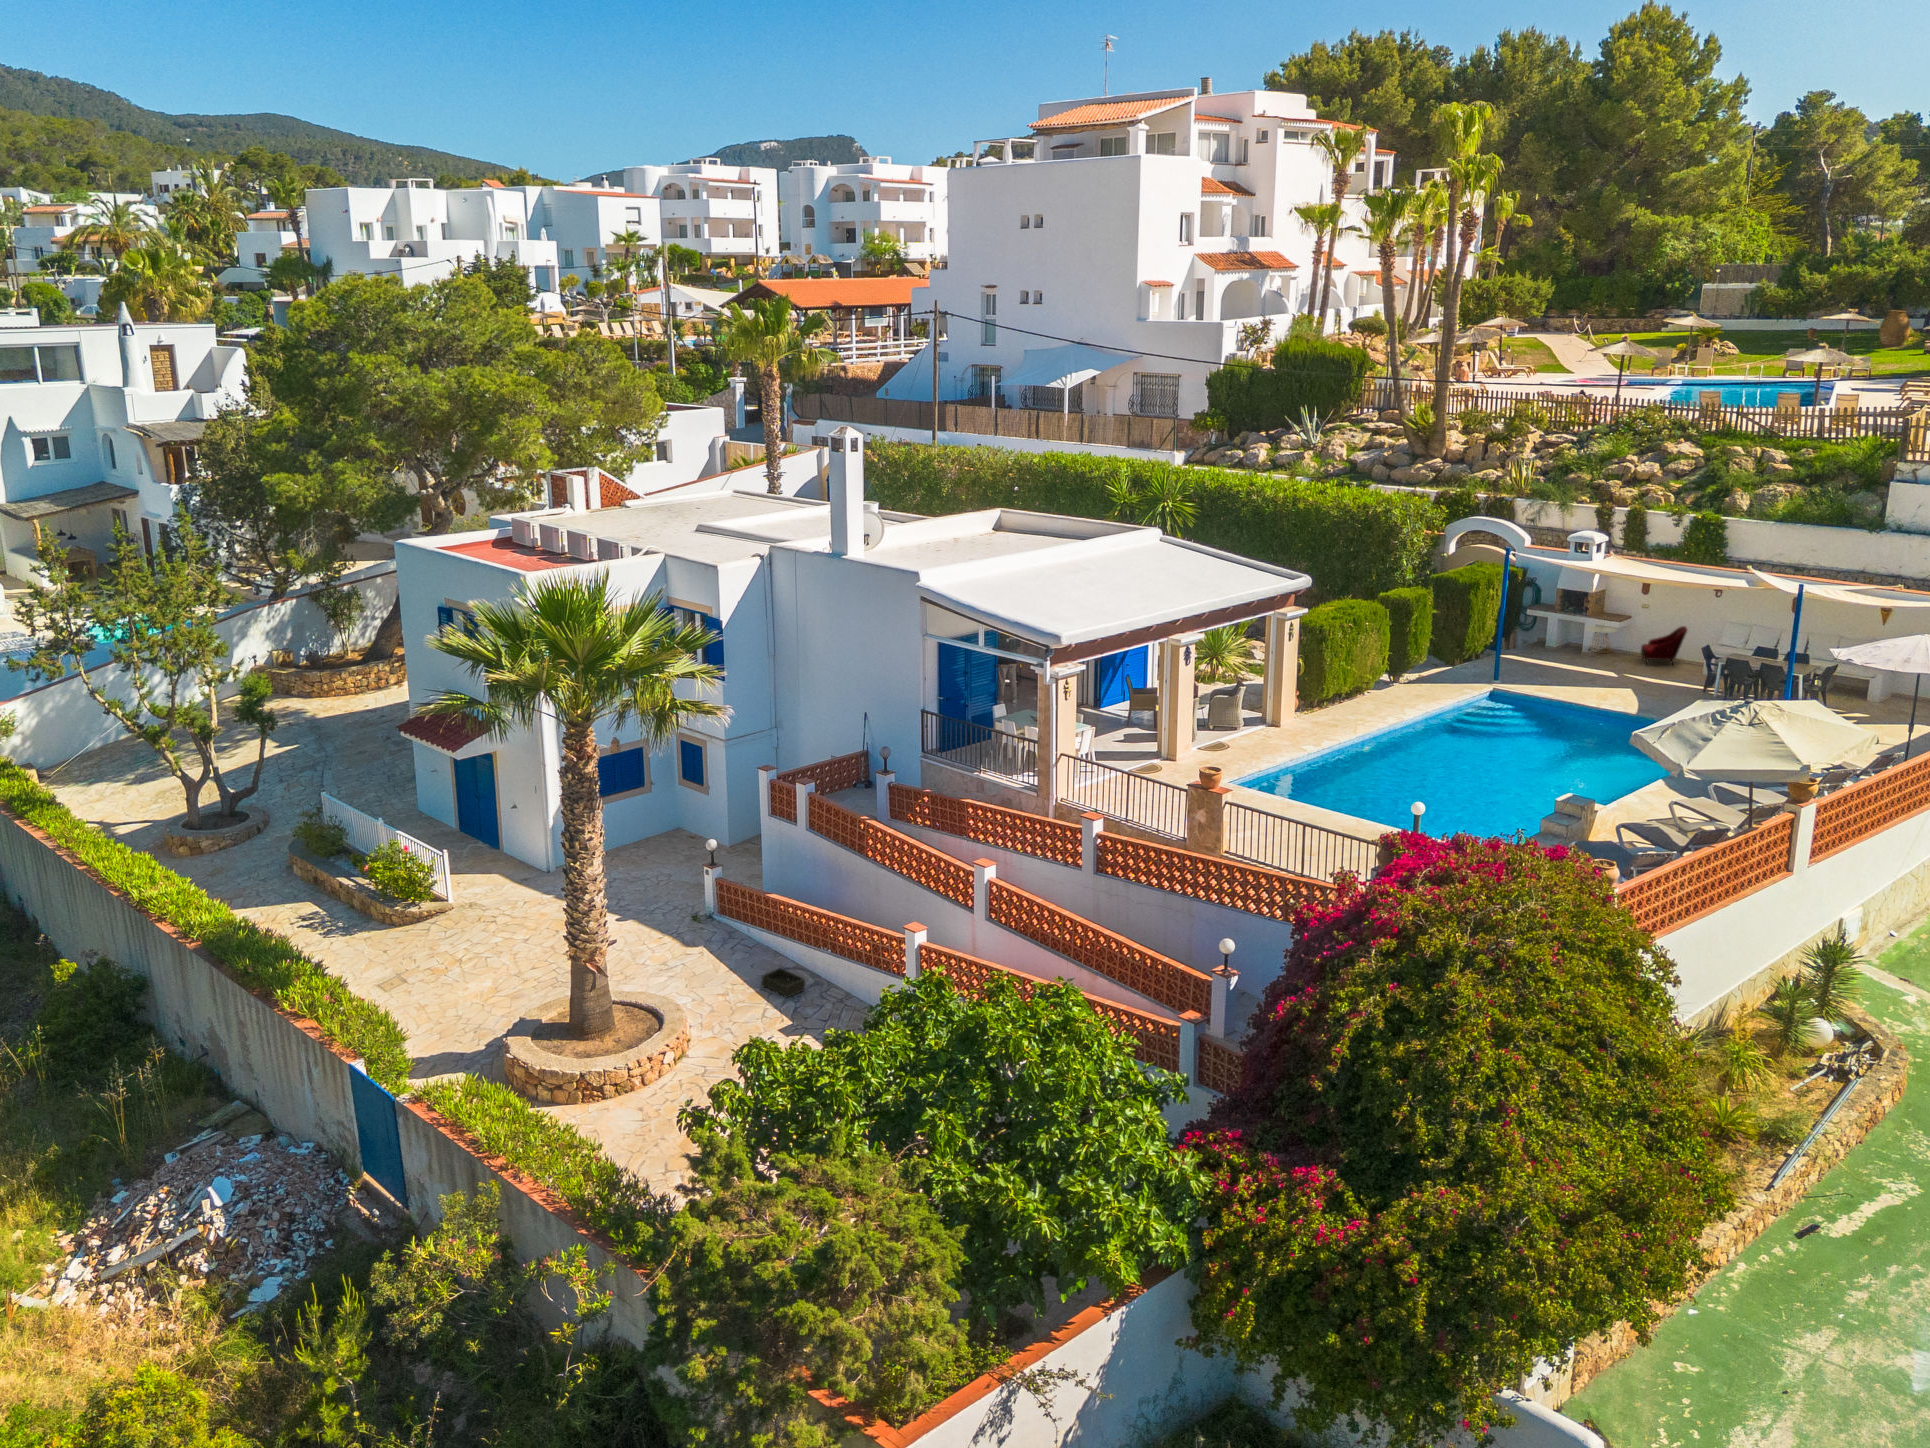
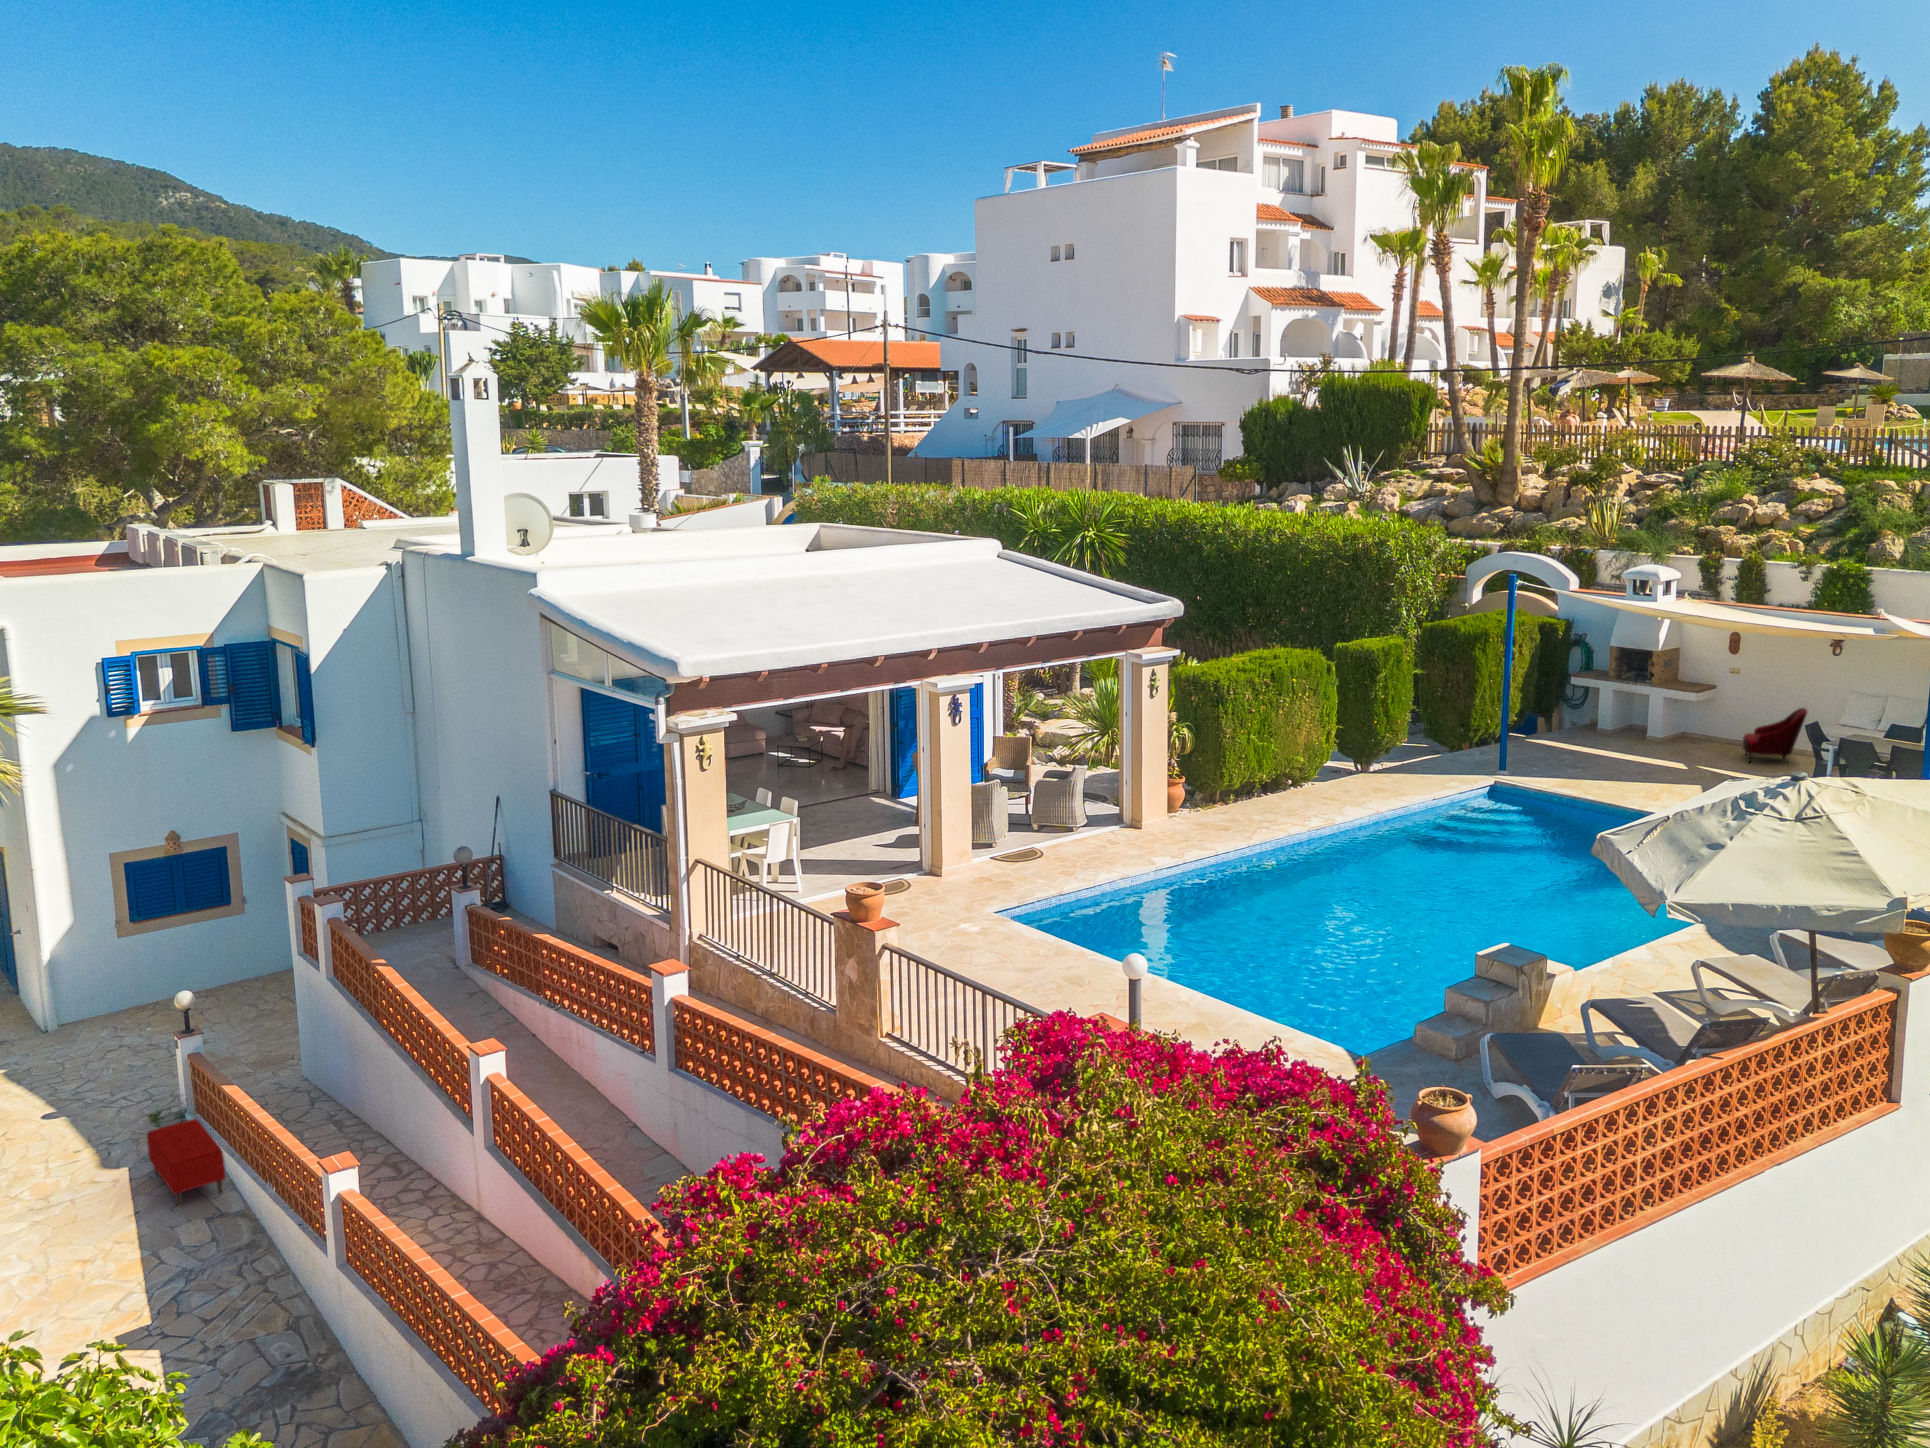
side table: present [1586,625,1617,652] -> none [1666,706,1713,747]
bench: none [701,926,762,977] -> present [147,1119,226,1206]
basket: present [762,968,805,998] -> none [191,1194,255,1250]

